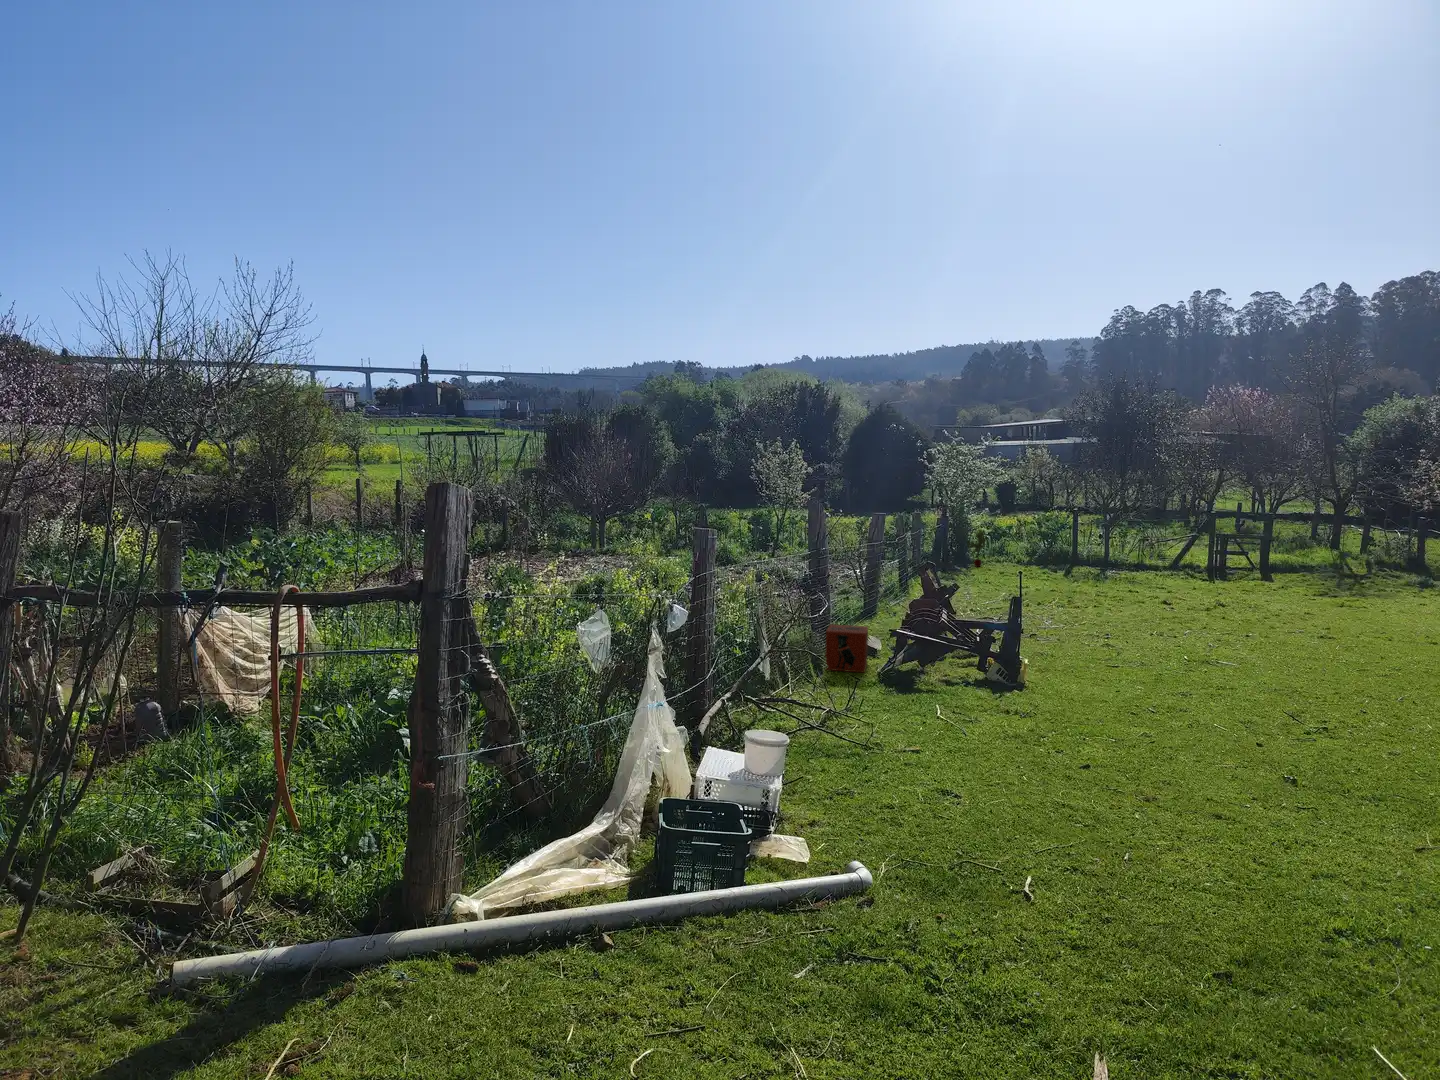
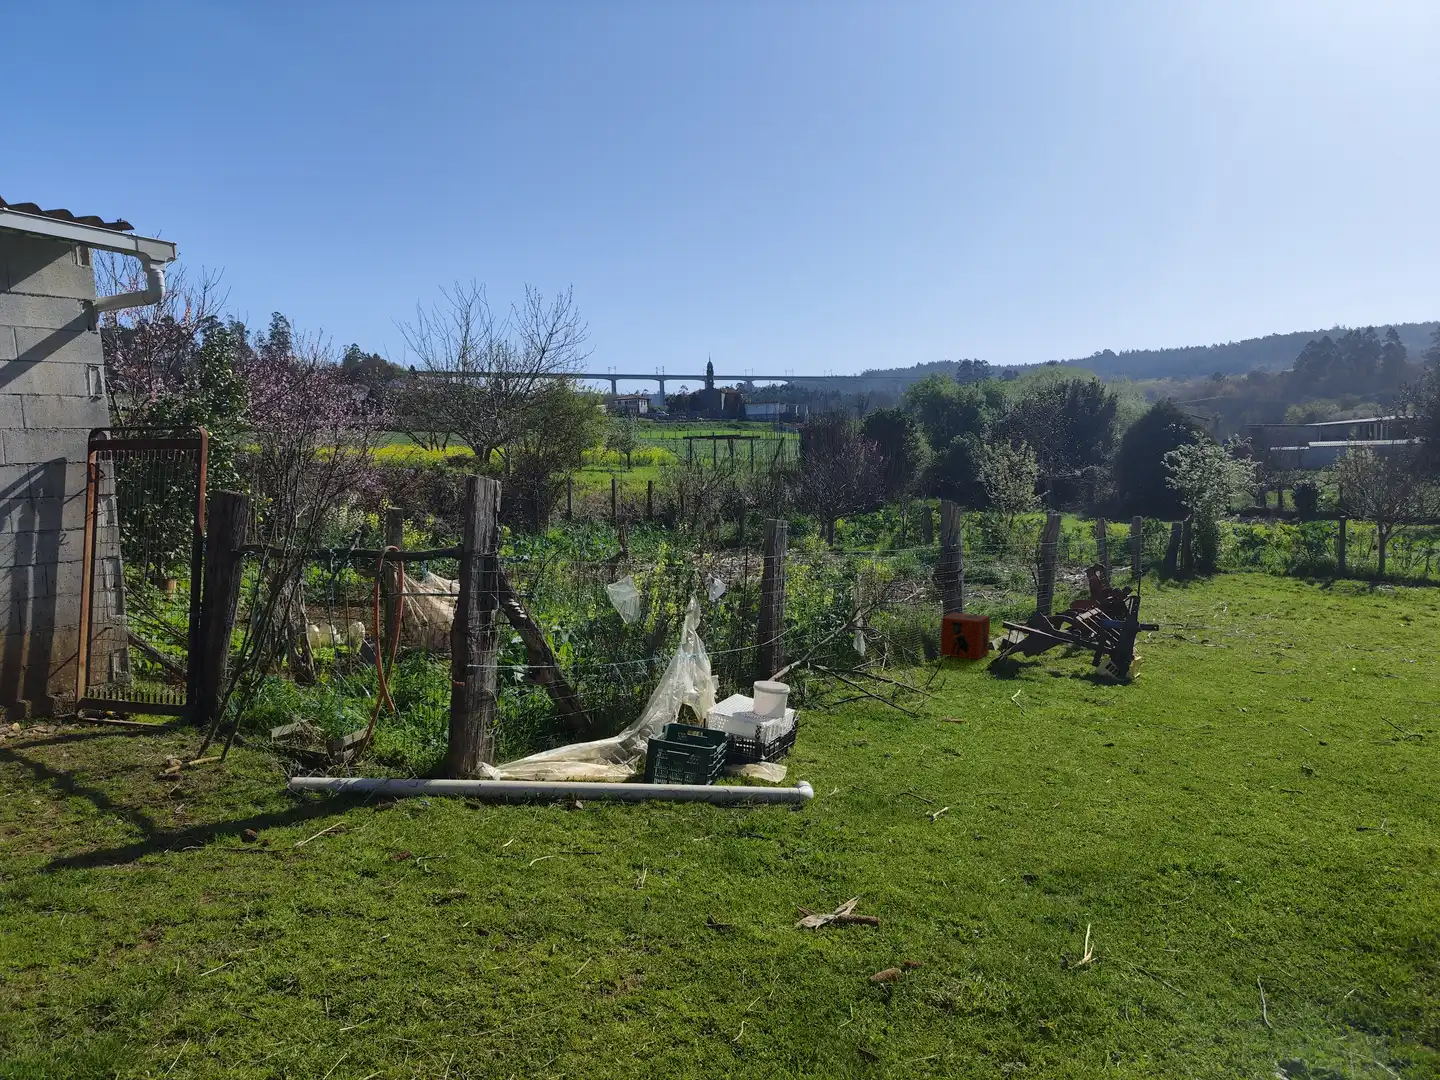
potted tree: present [967,530,986,567] -> none [1201,532,1227,575]

